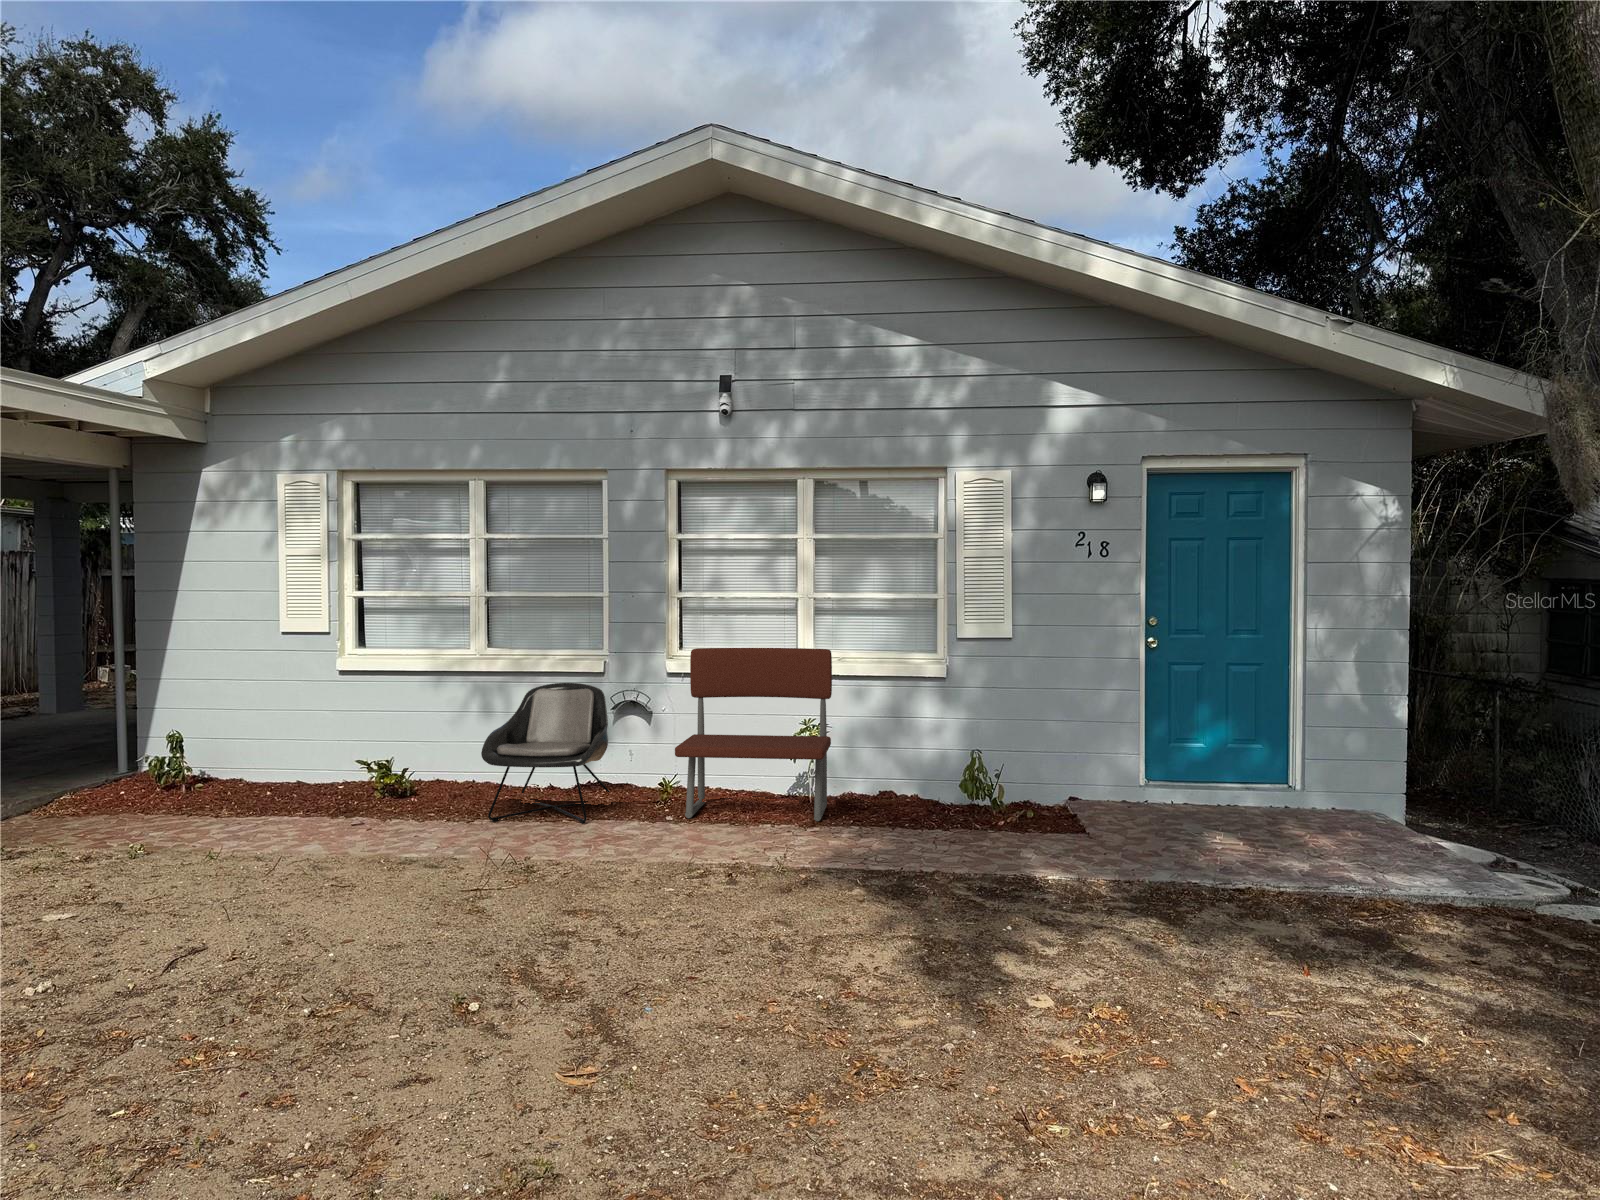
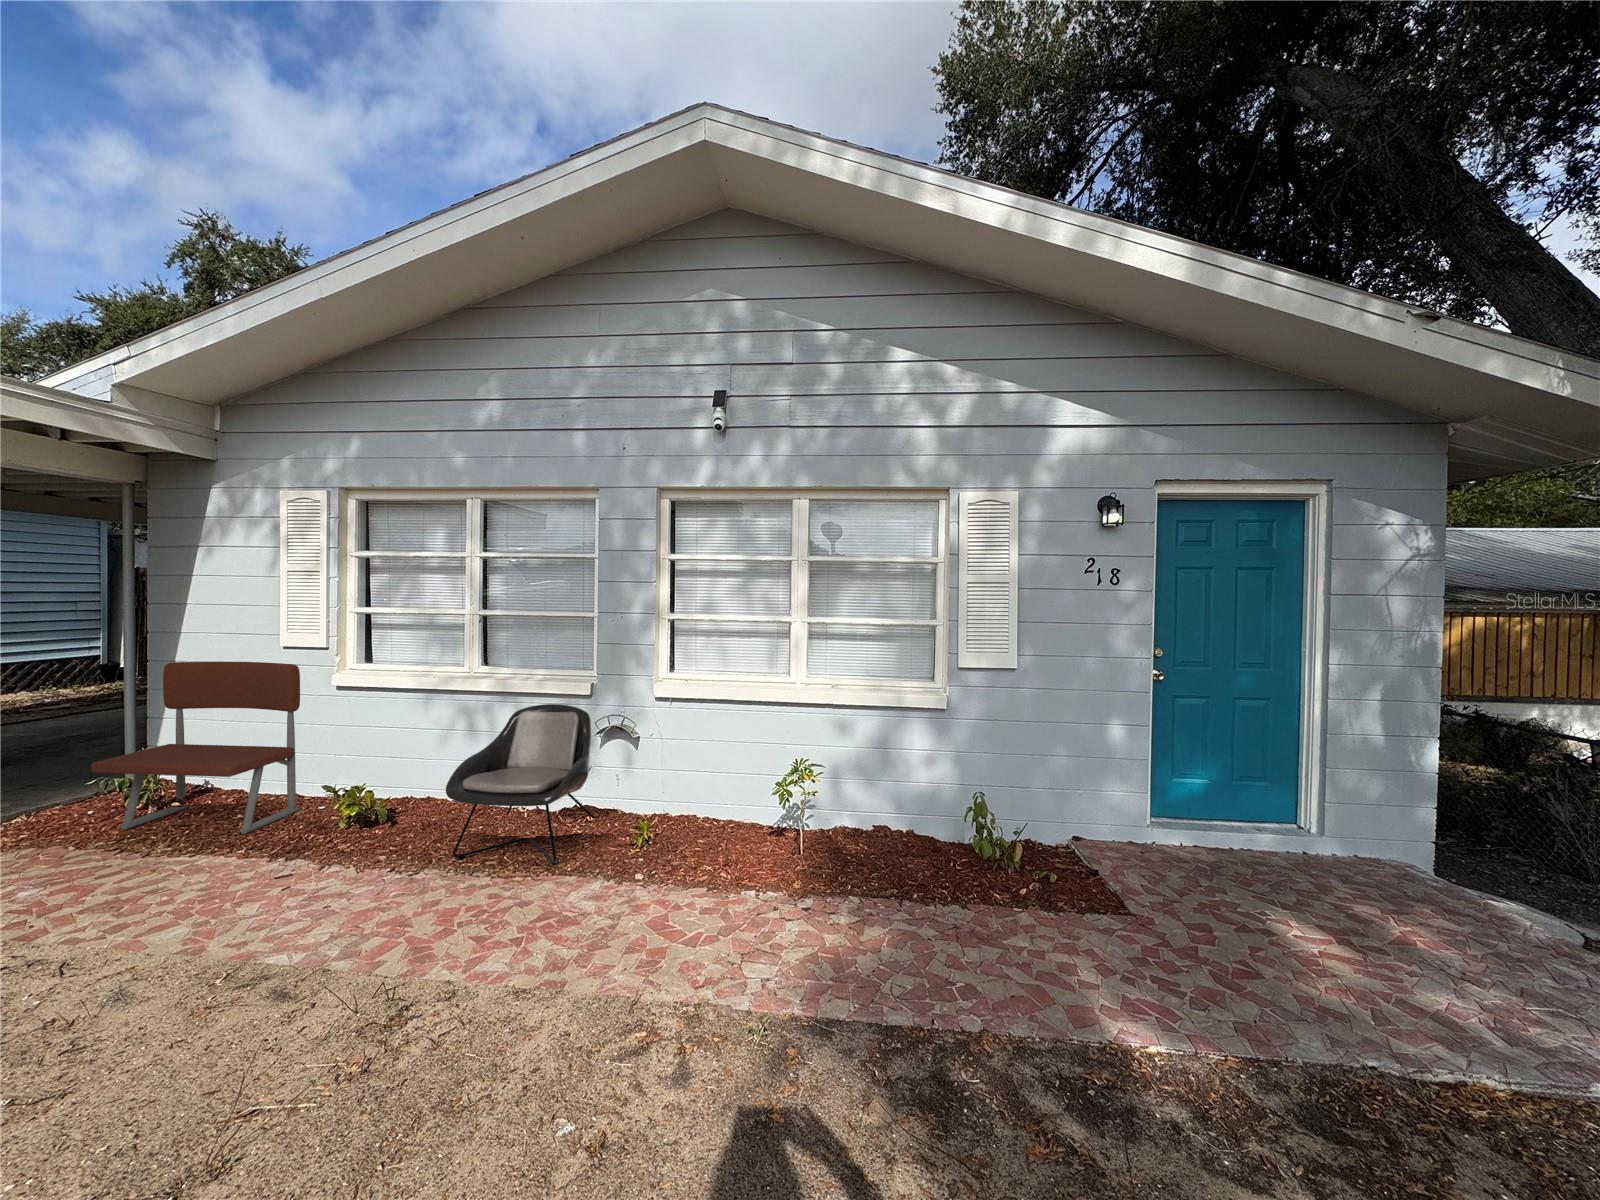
bench: present [675,648,832,821] -> present [91,662,300,834]

